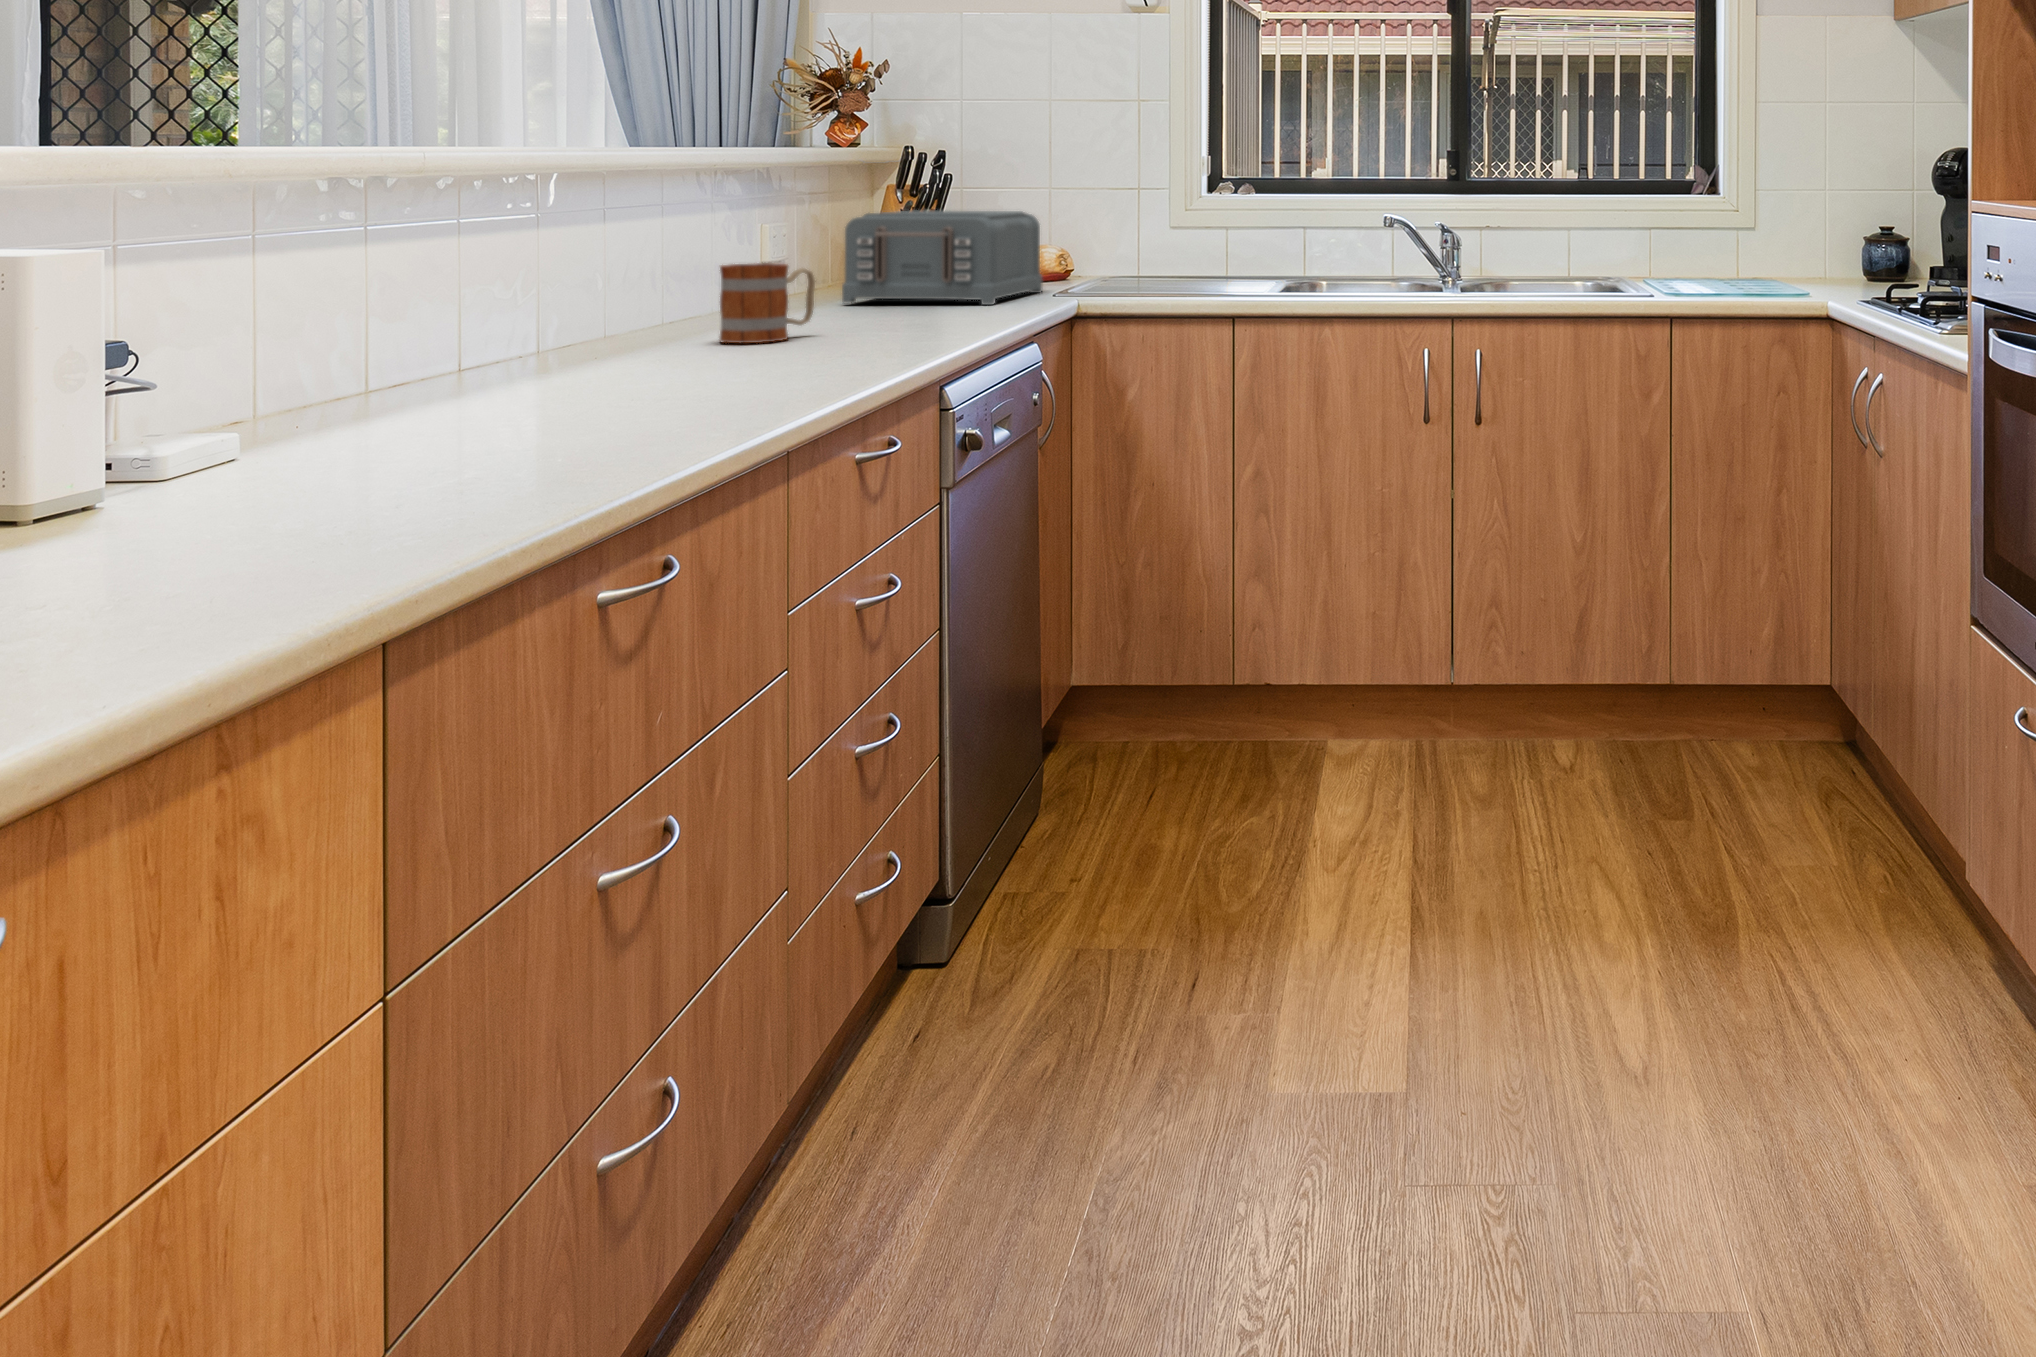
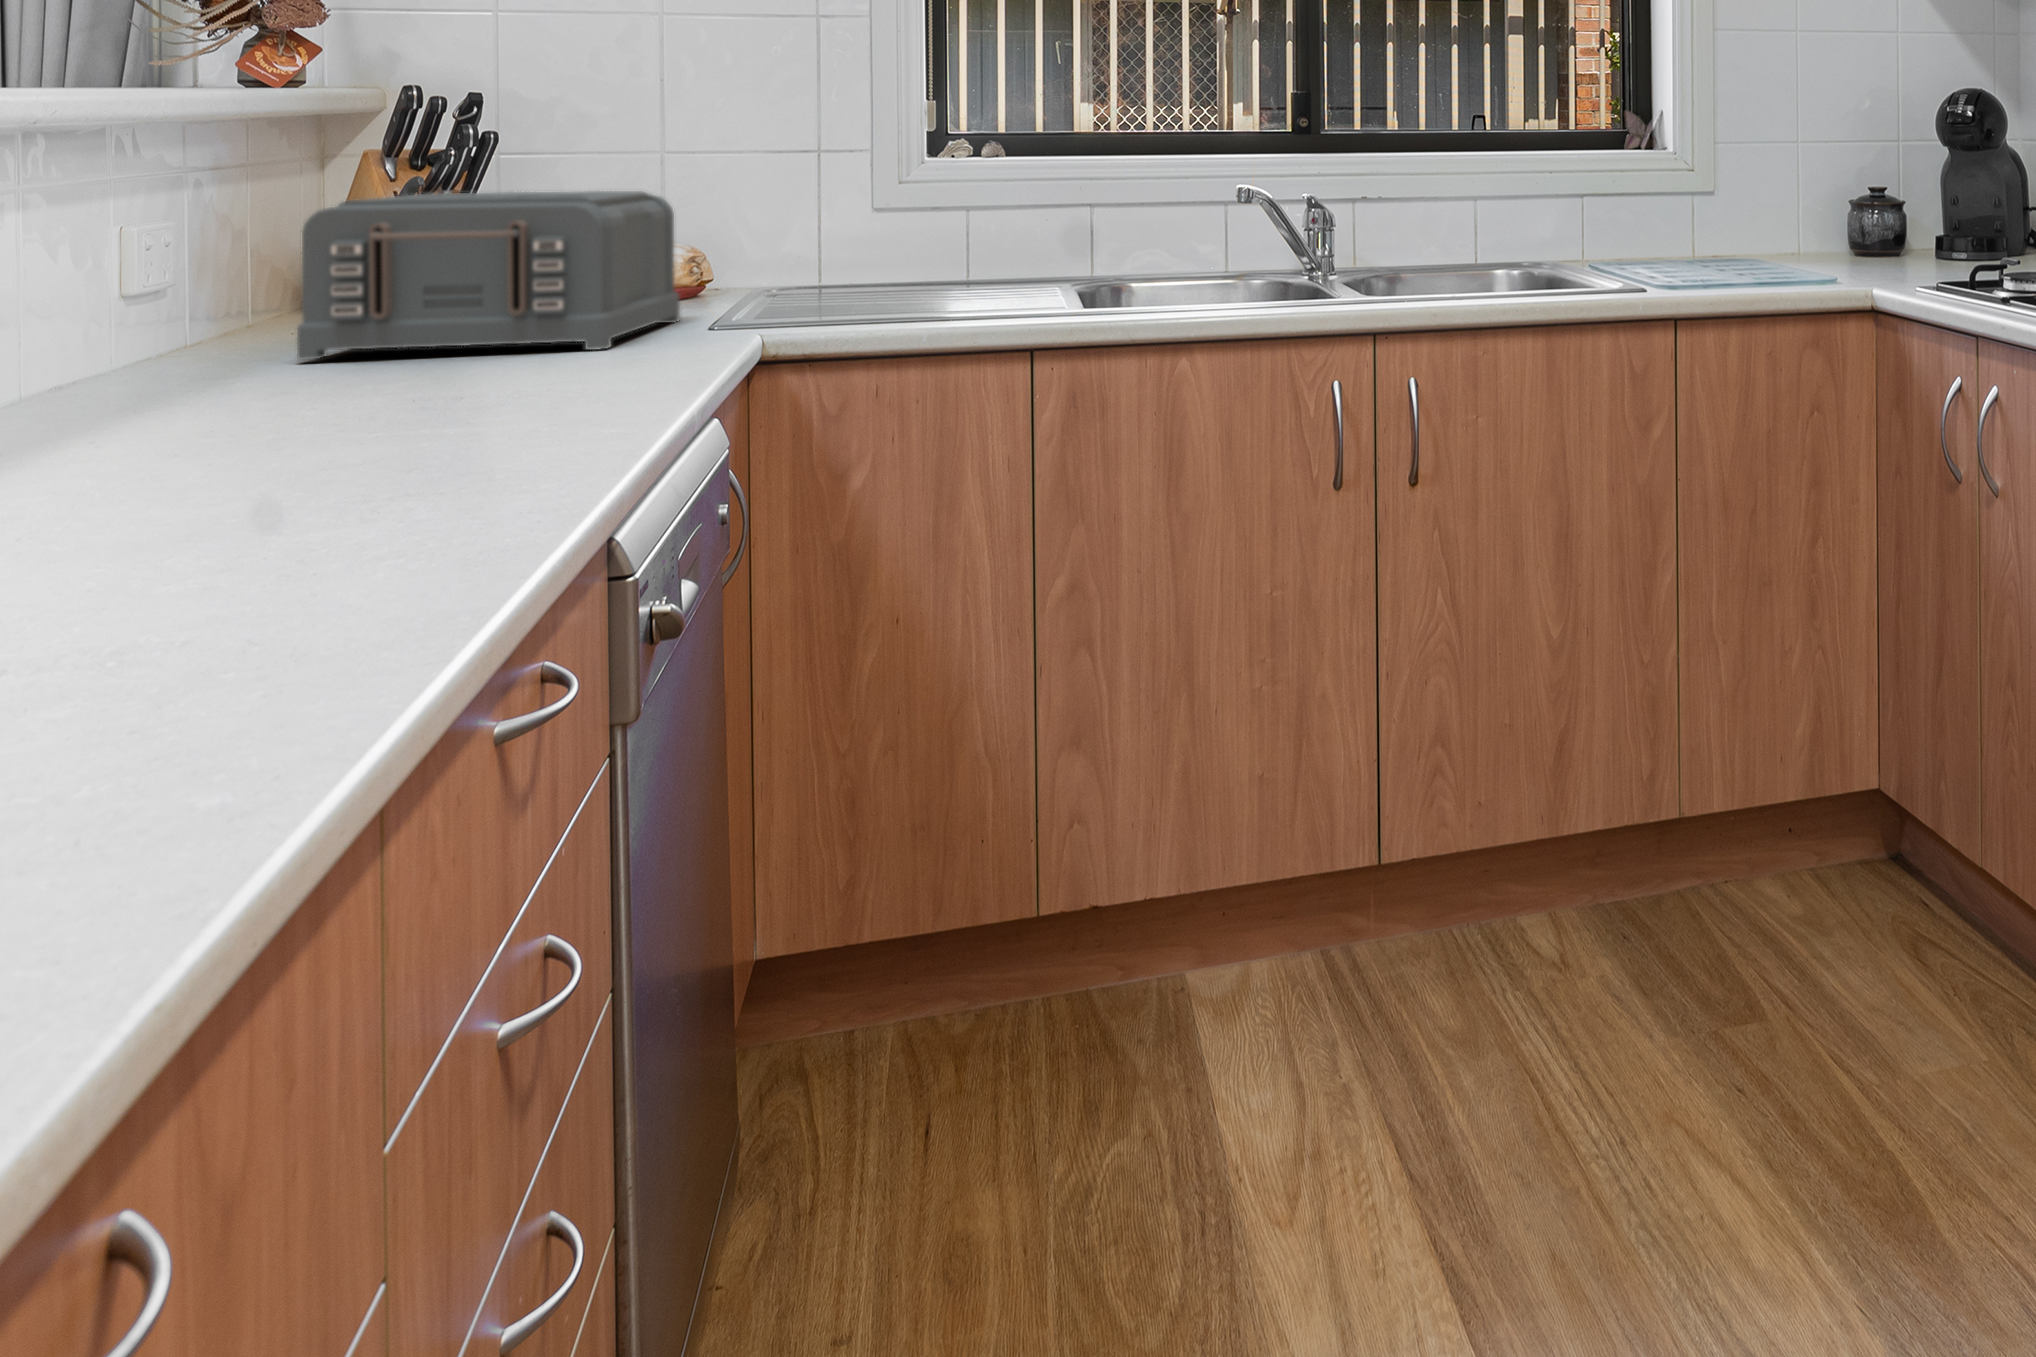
mug: present [720,263,815,343] -> none [52,302,276,463]

